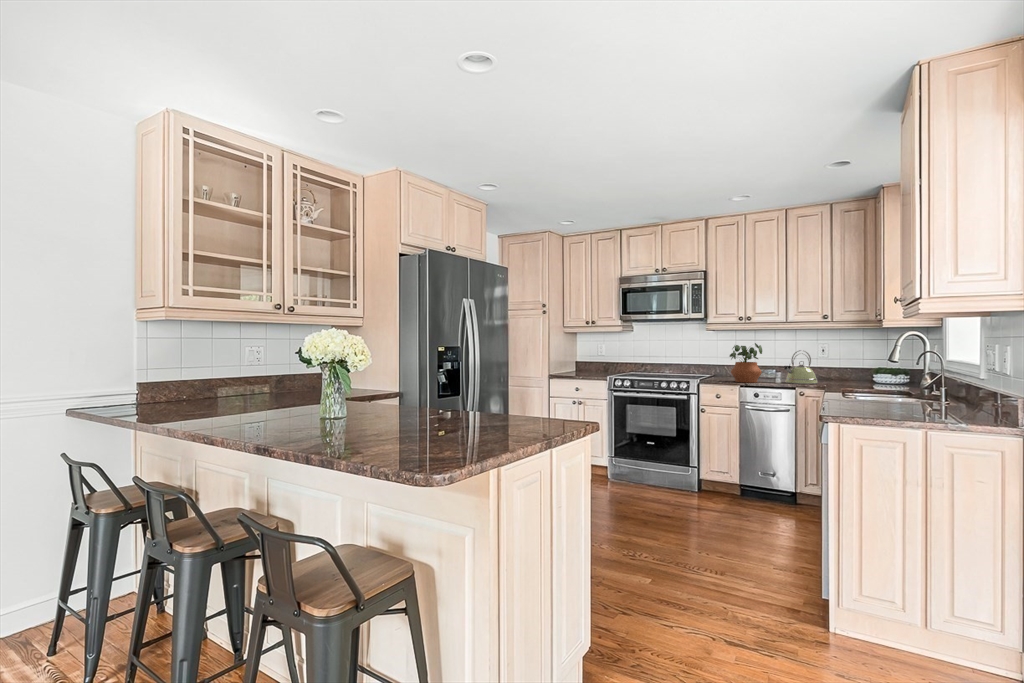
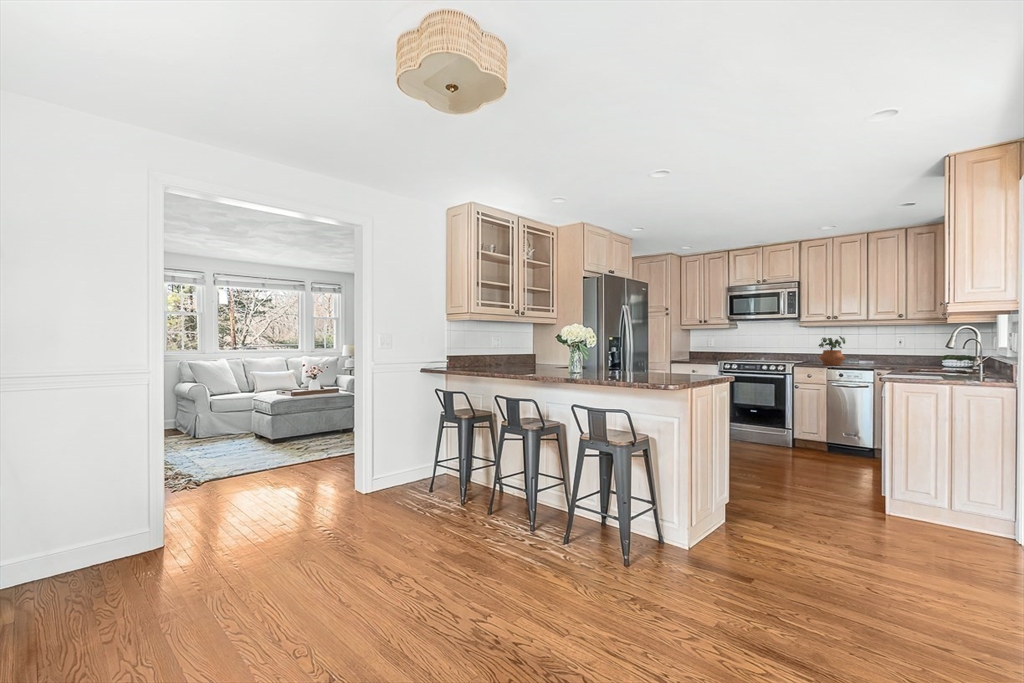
kettle: present [784,350,817,384] -> none [863,341,892,367]

